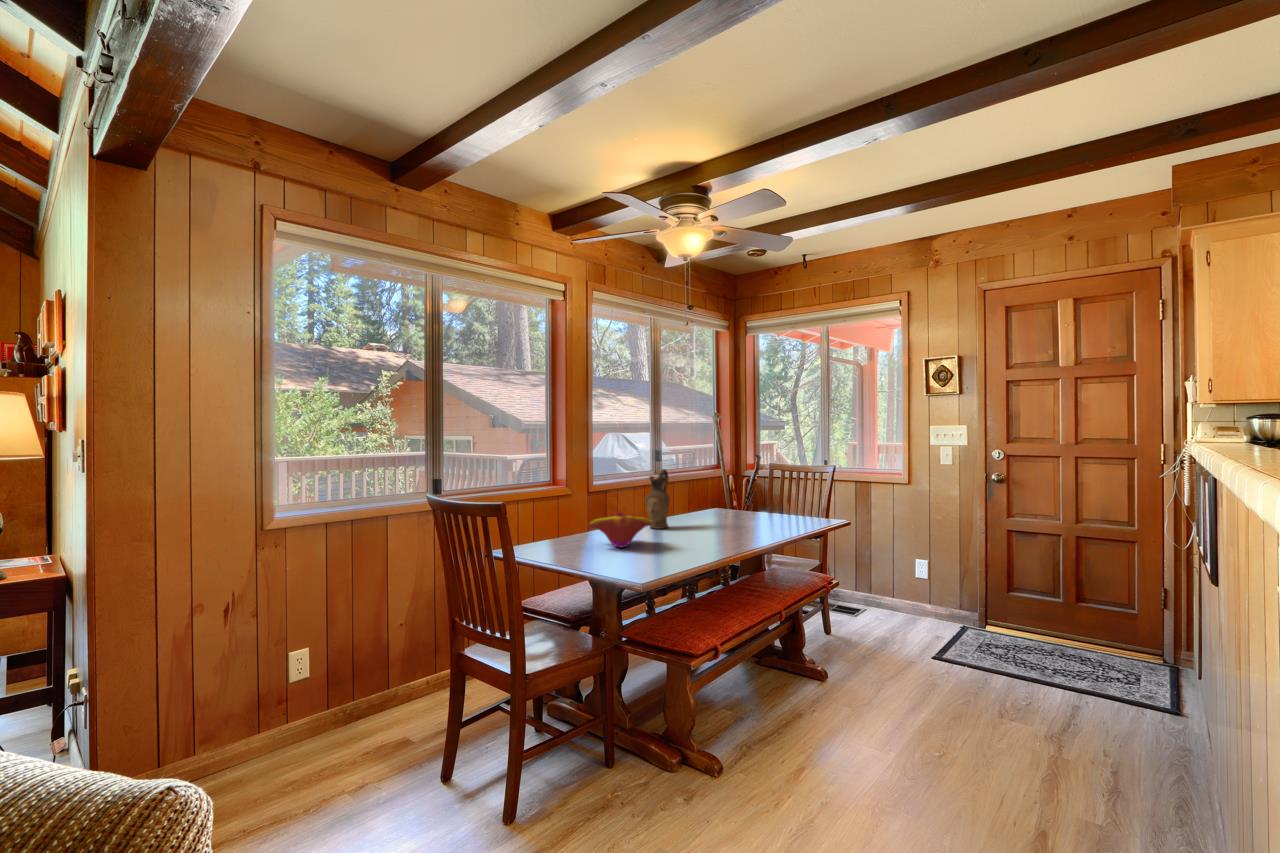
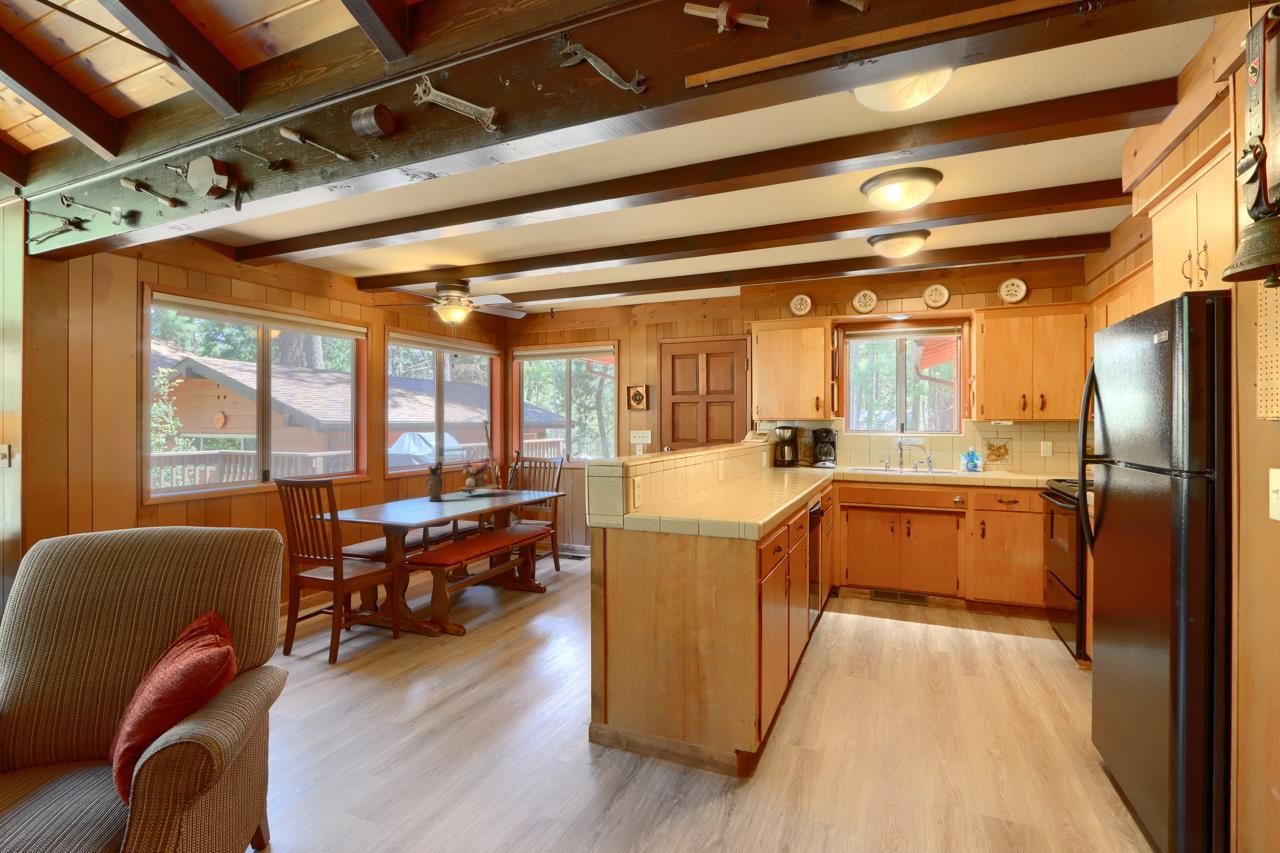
flower arrangement: none [687,463,752,520] -> present [458,458,499,494]
decorative bowl: present [590,511,652,547] -> none [385,489,427,511]

